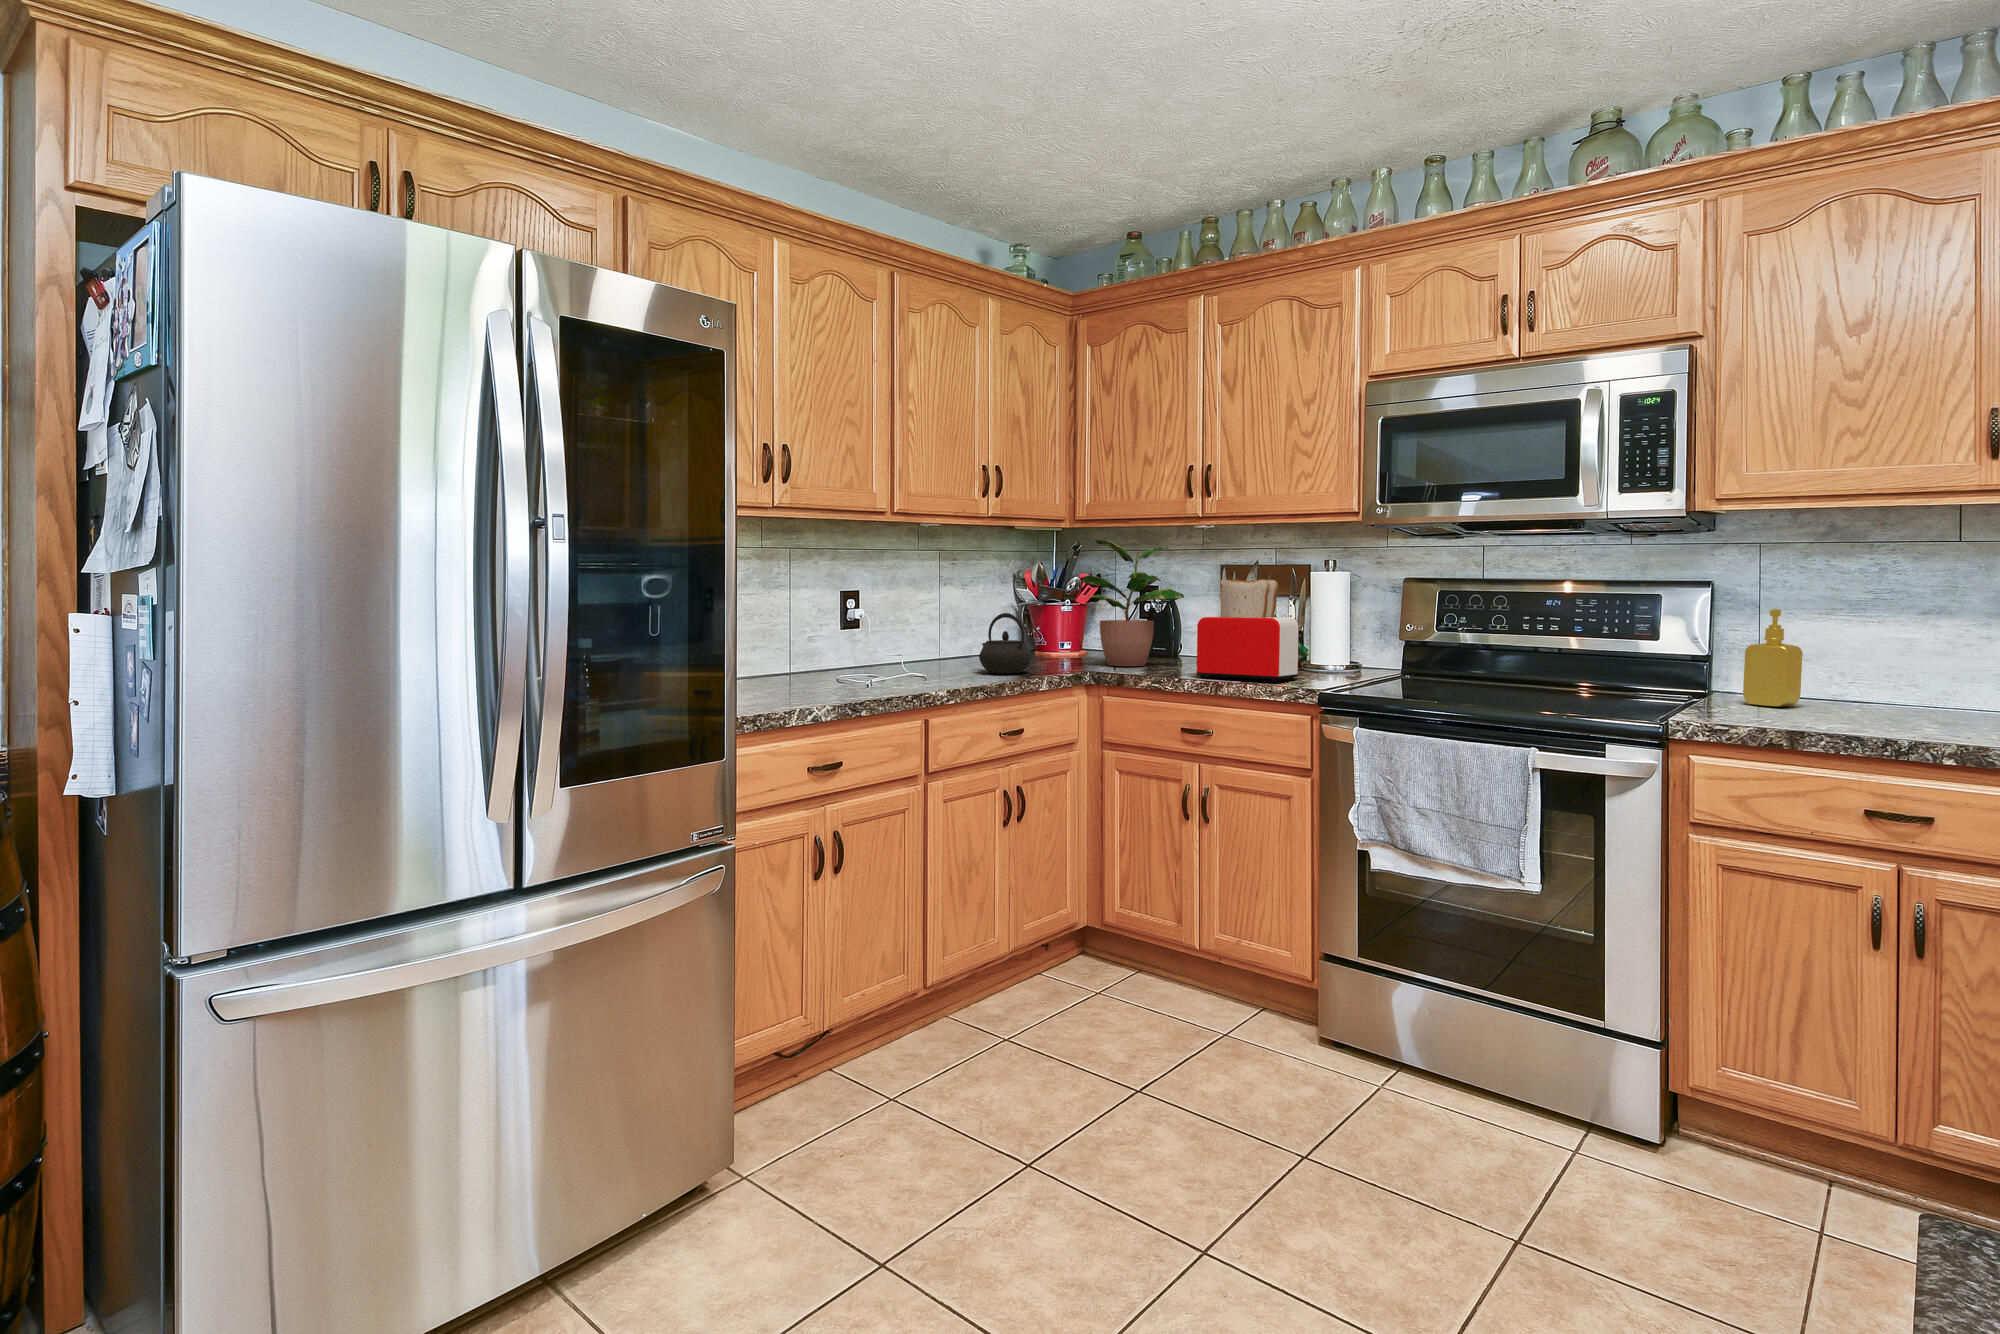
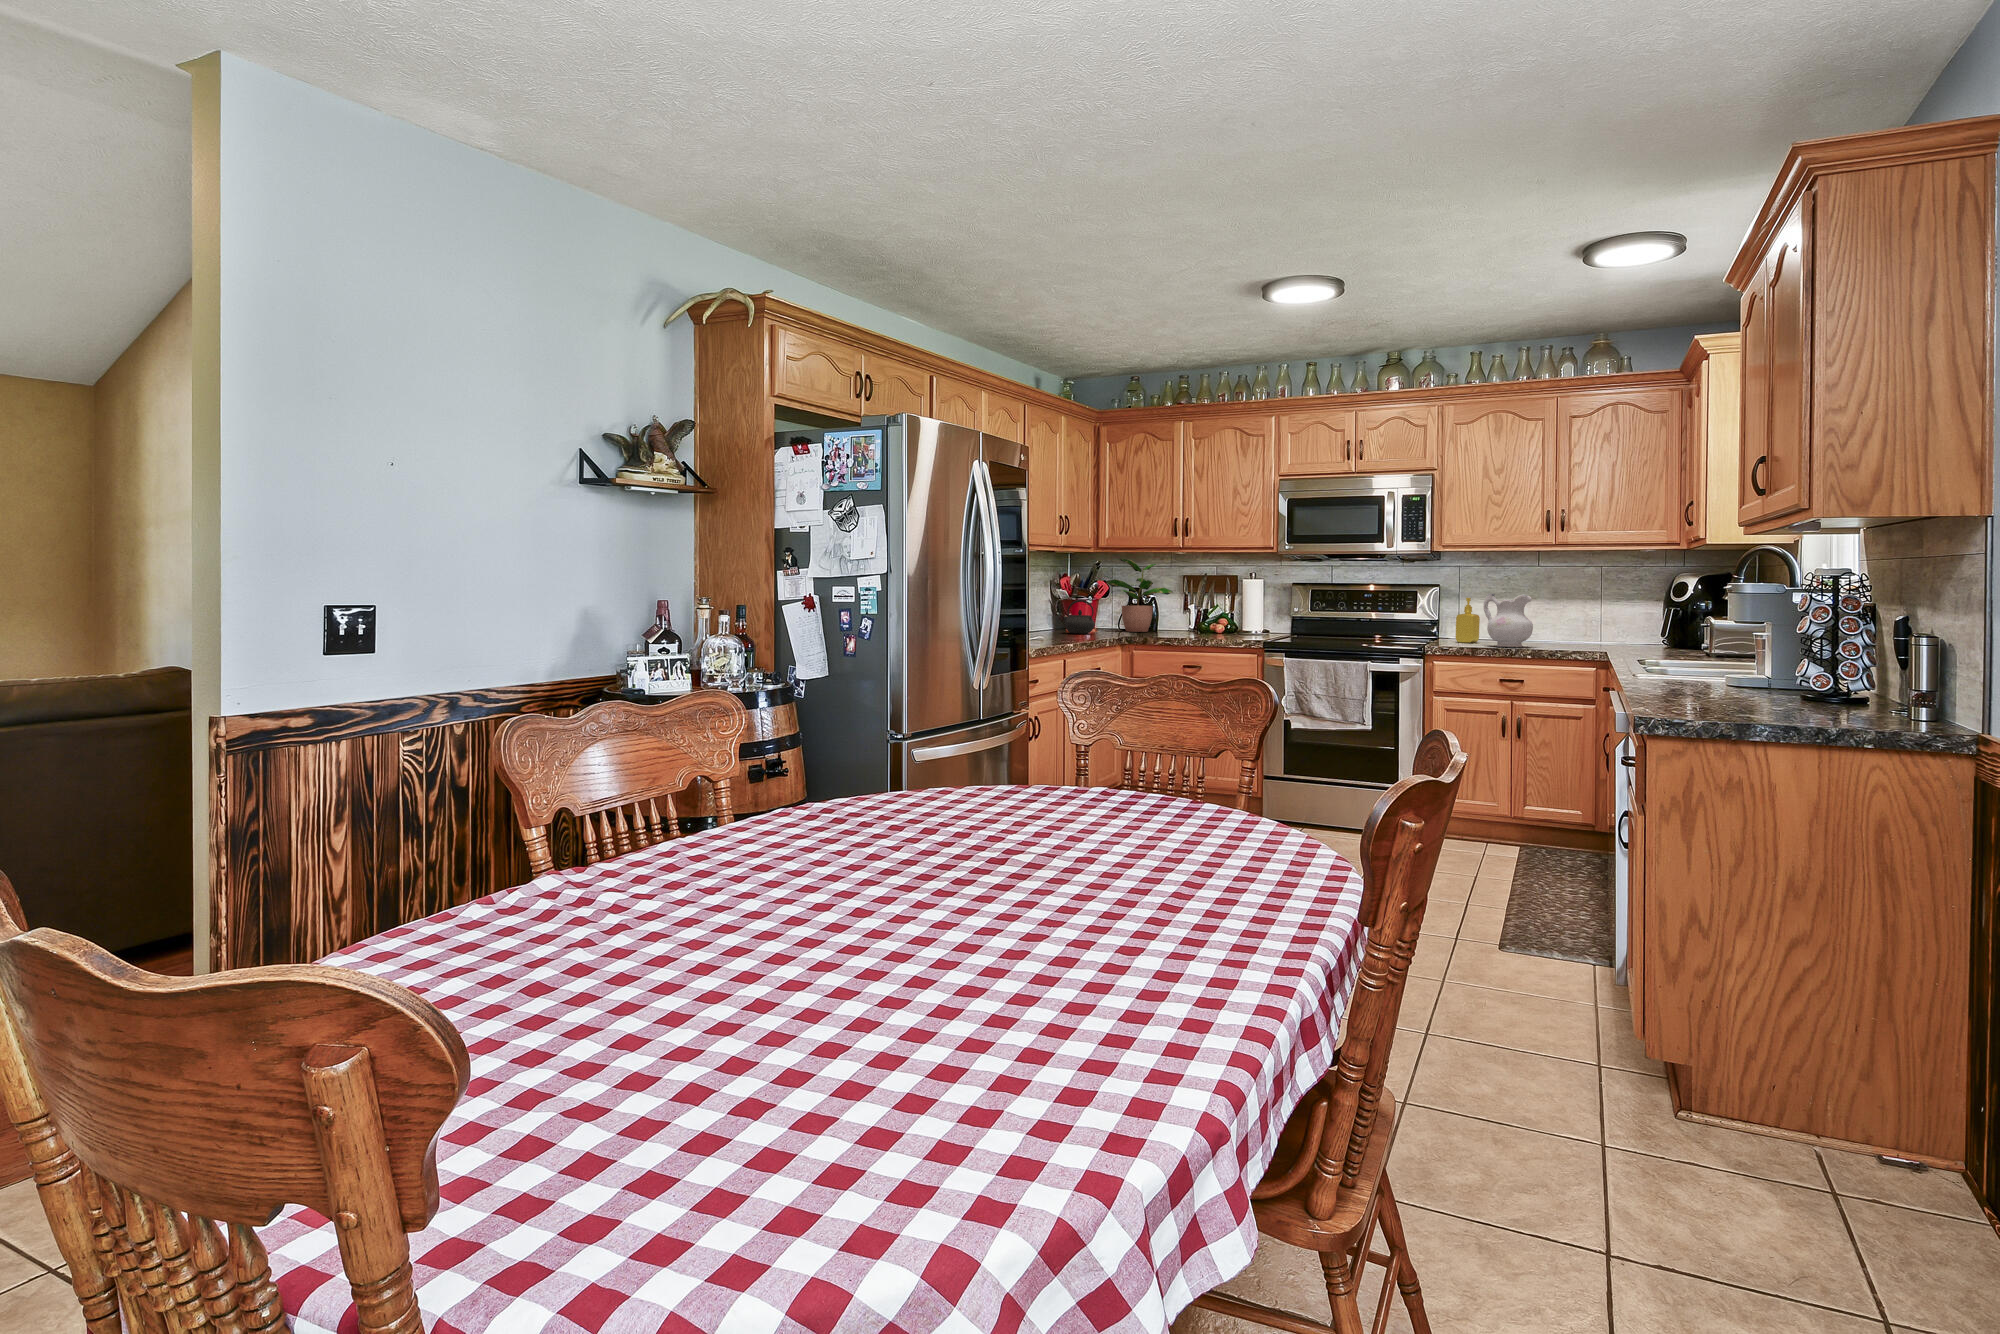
toaster: present [1196,579,1299,681] -> none [1188,582,1243,636]
ceramic pitcher: none [1817,602,1953,732] -> present [1483,593,1533,647]

